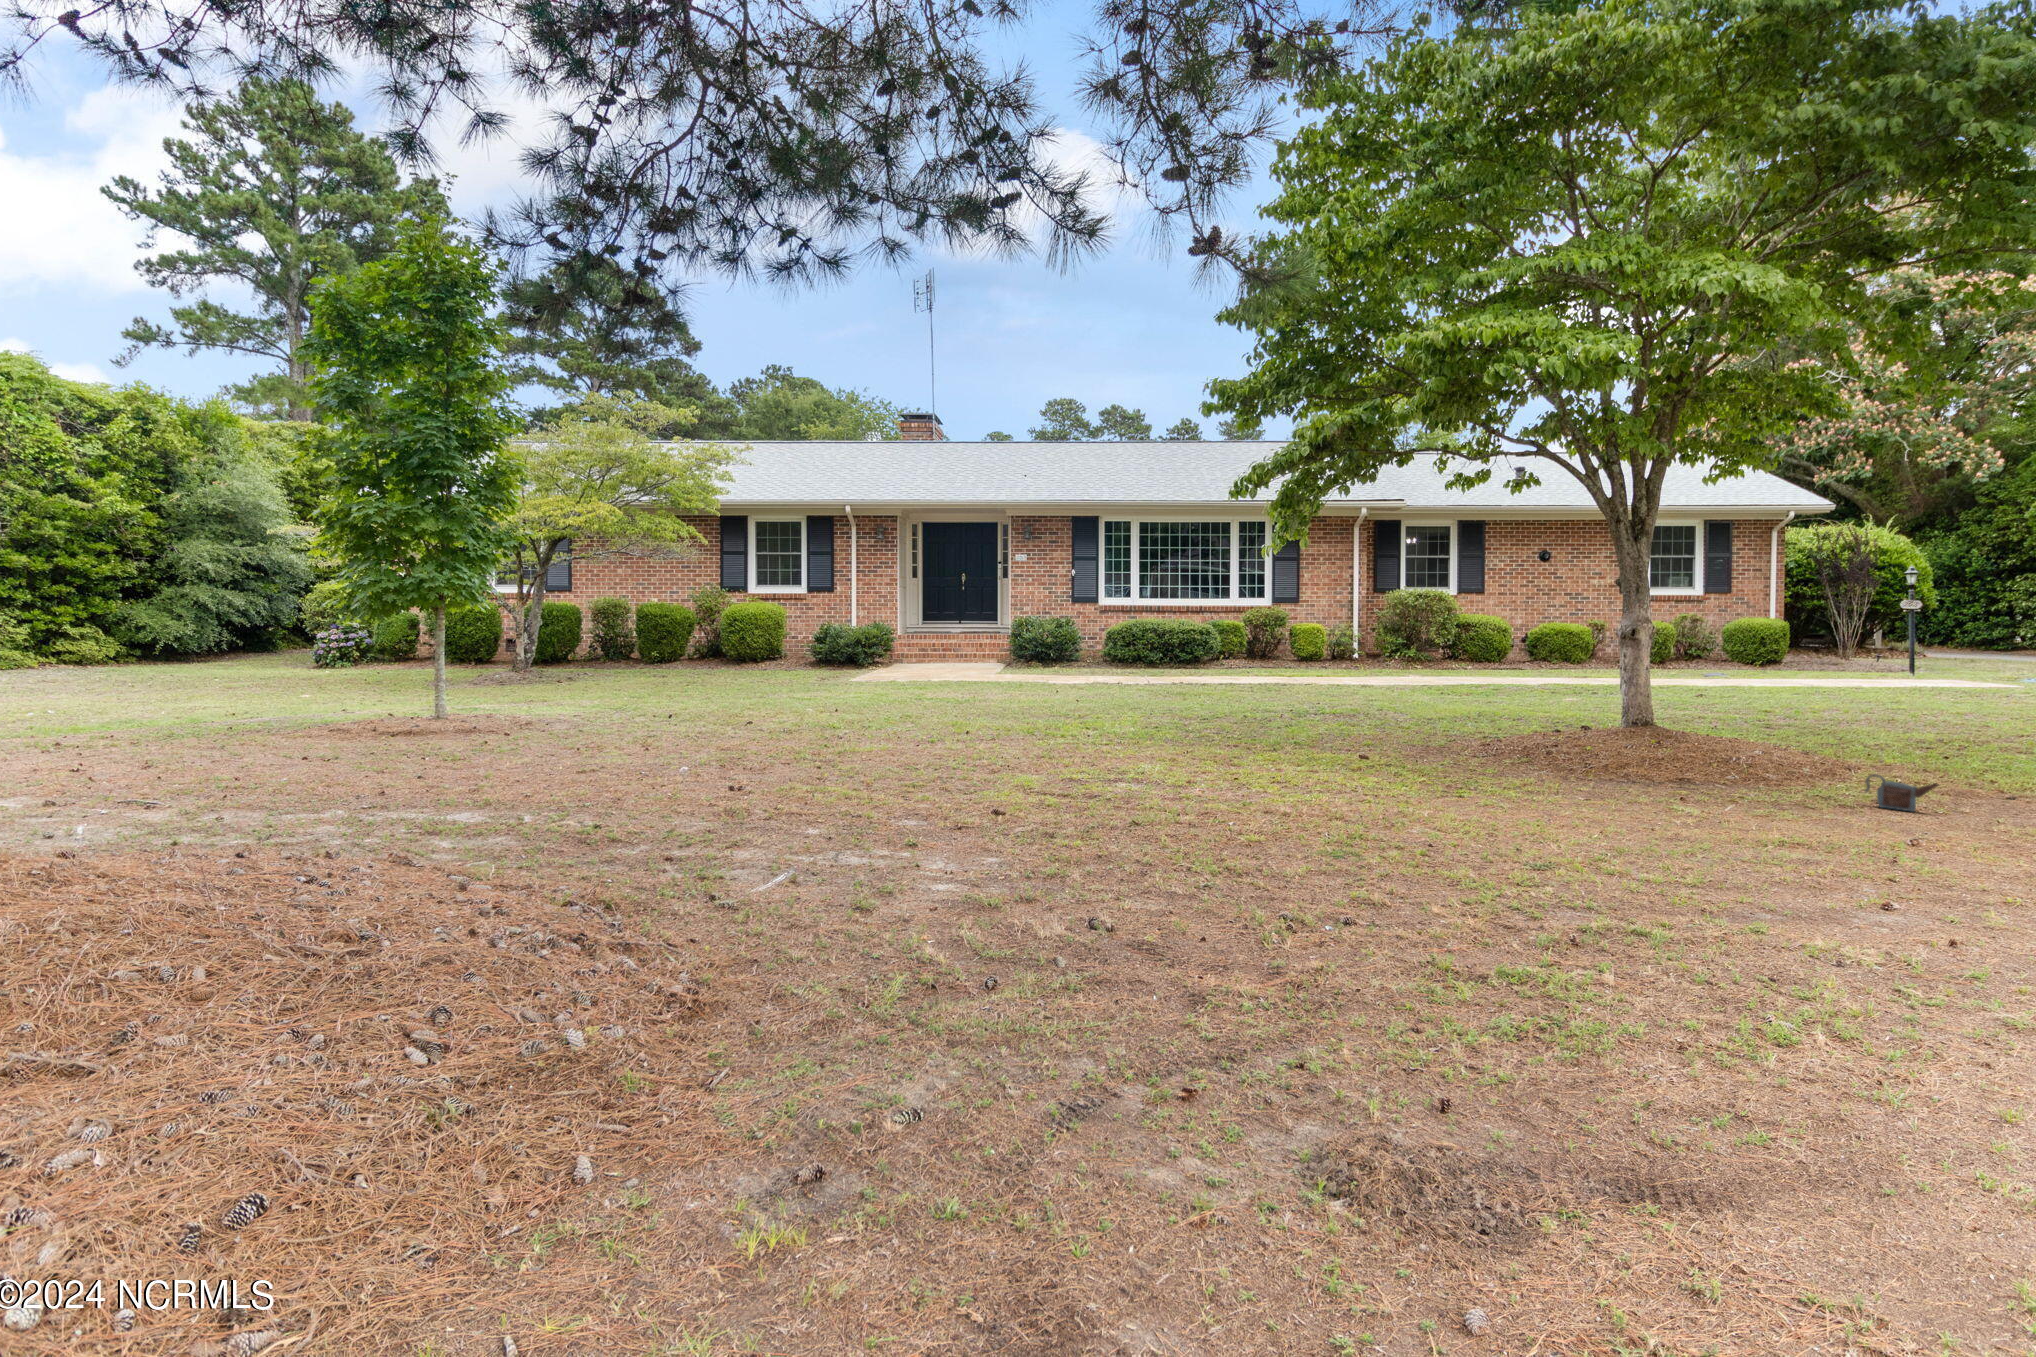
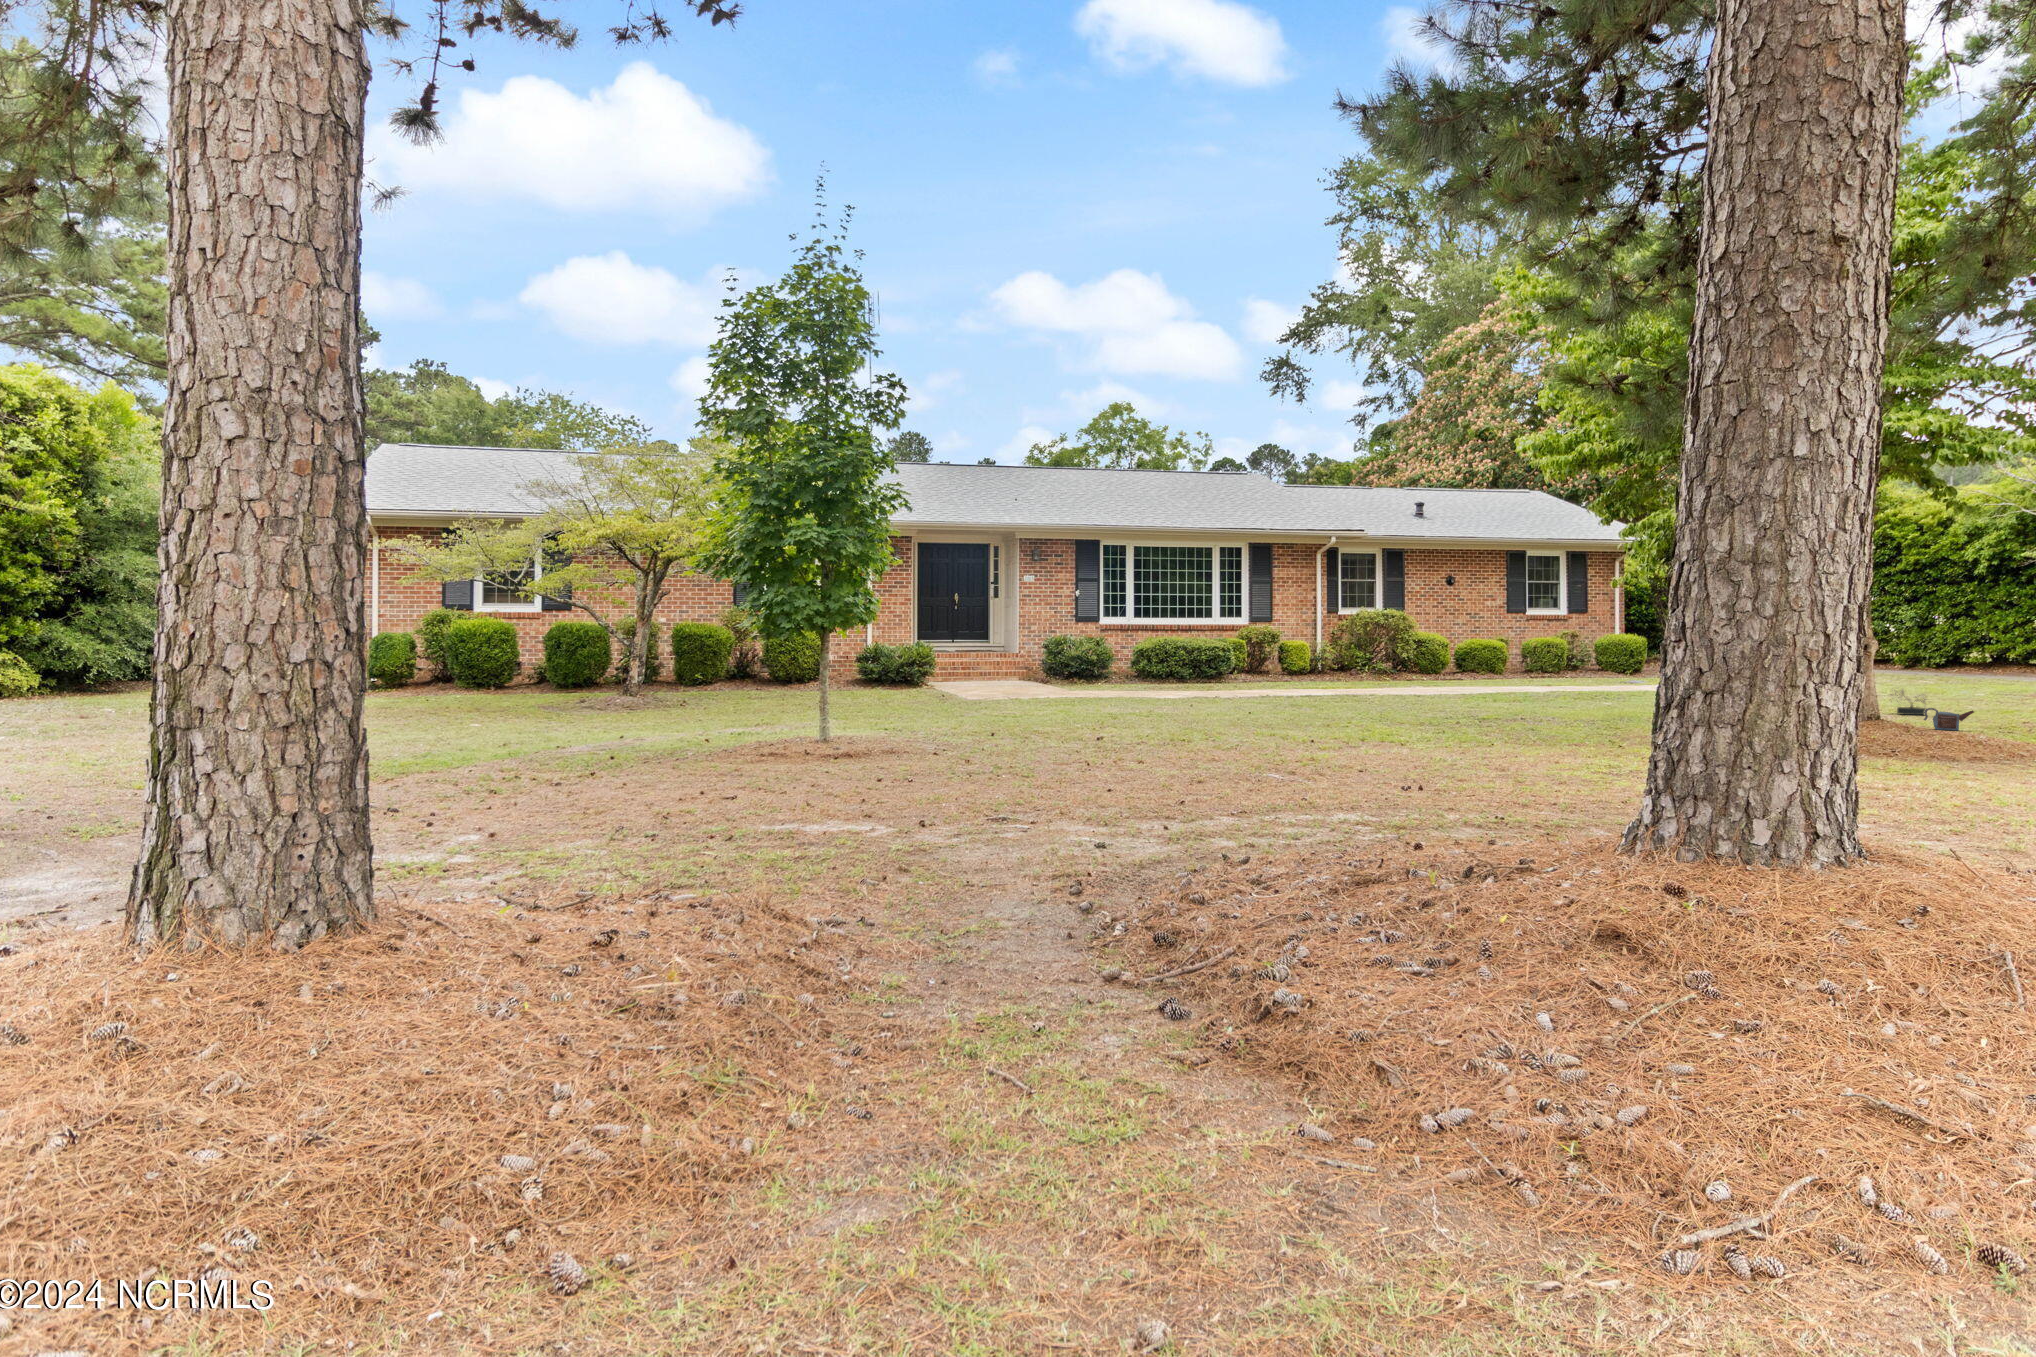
decorative plant: none [1908,729,1973,773] -> present [1894,689,1927,715]

